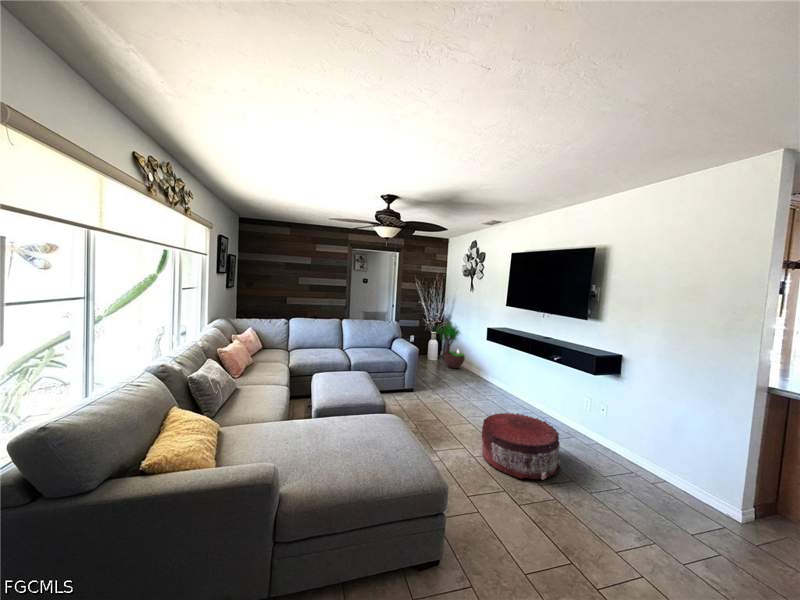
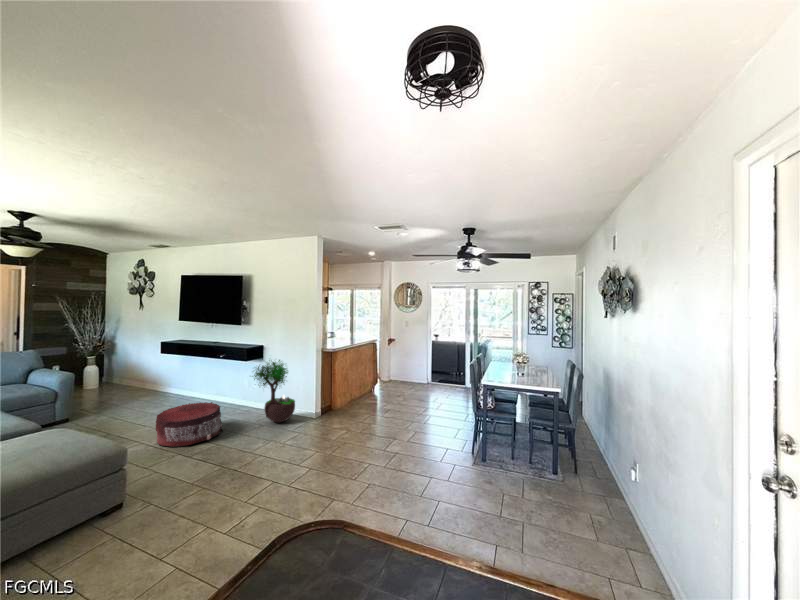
potted tree: present [437,324,465,368] -> present [252,360,295,422]

